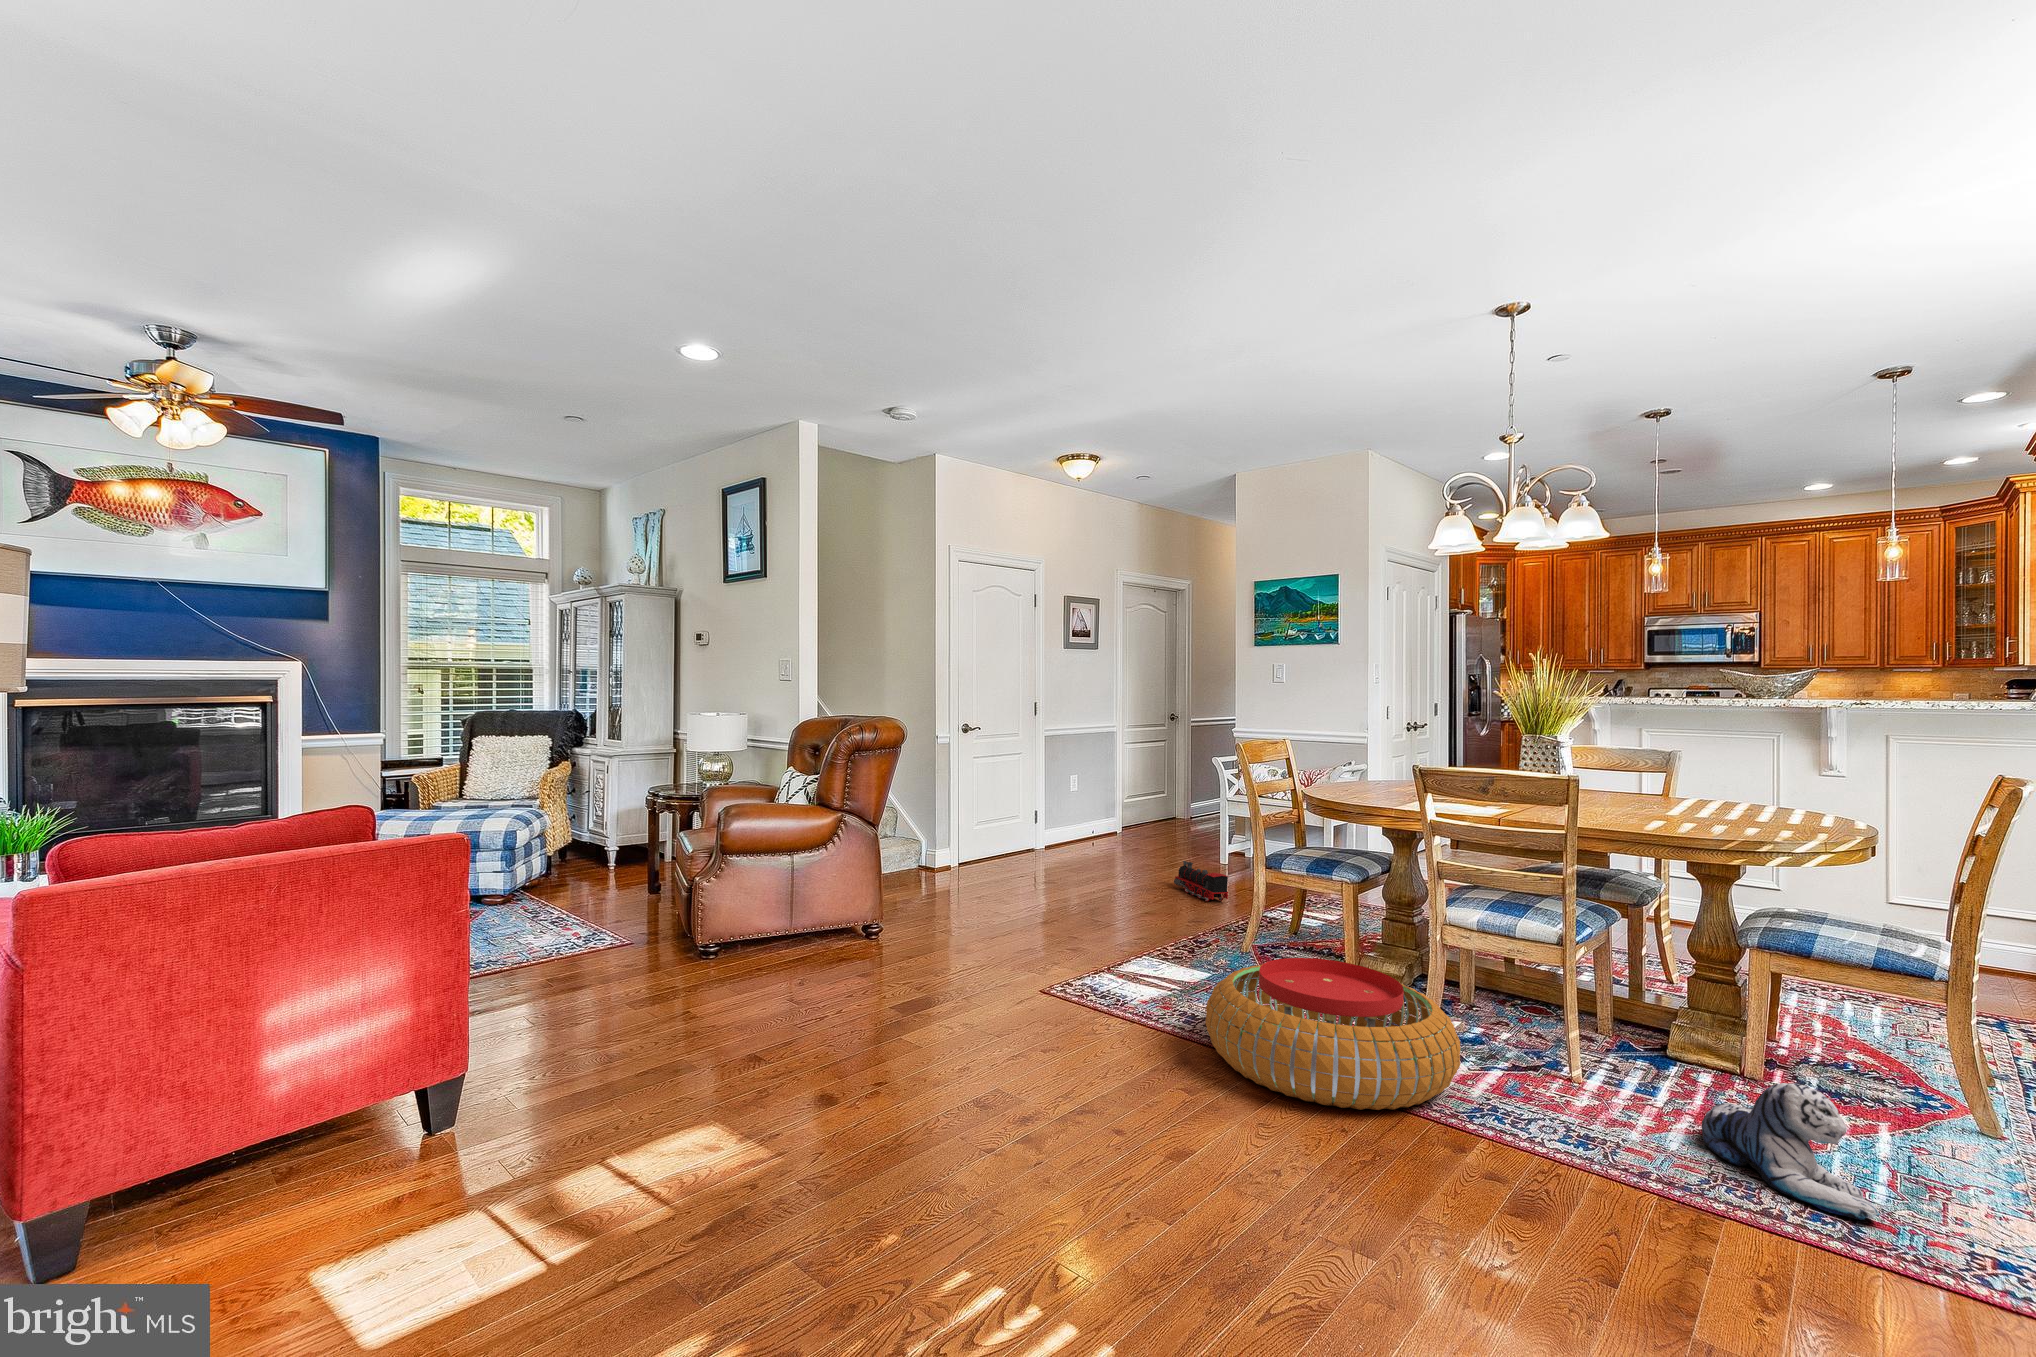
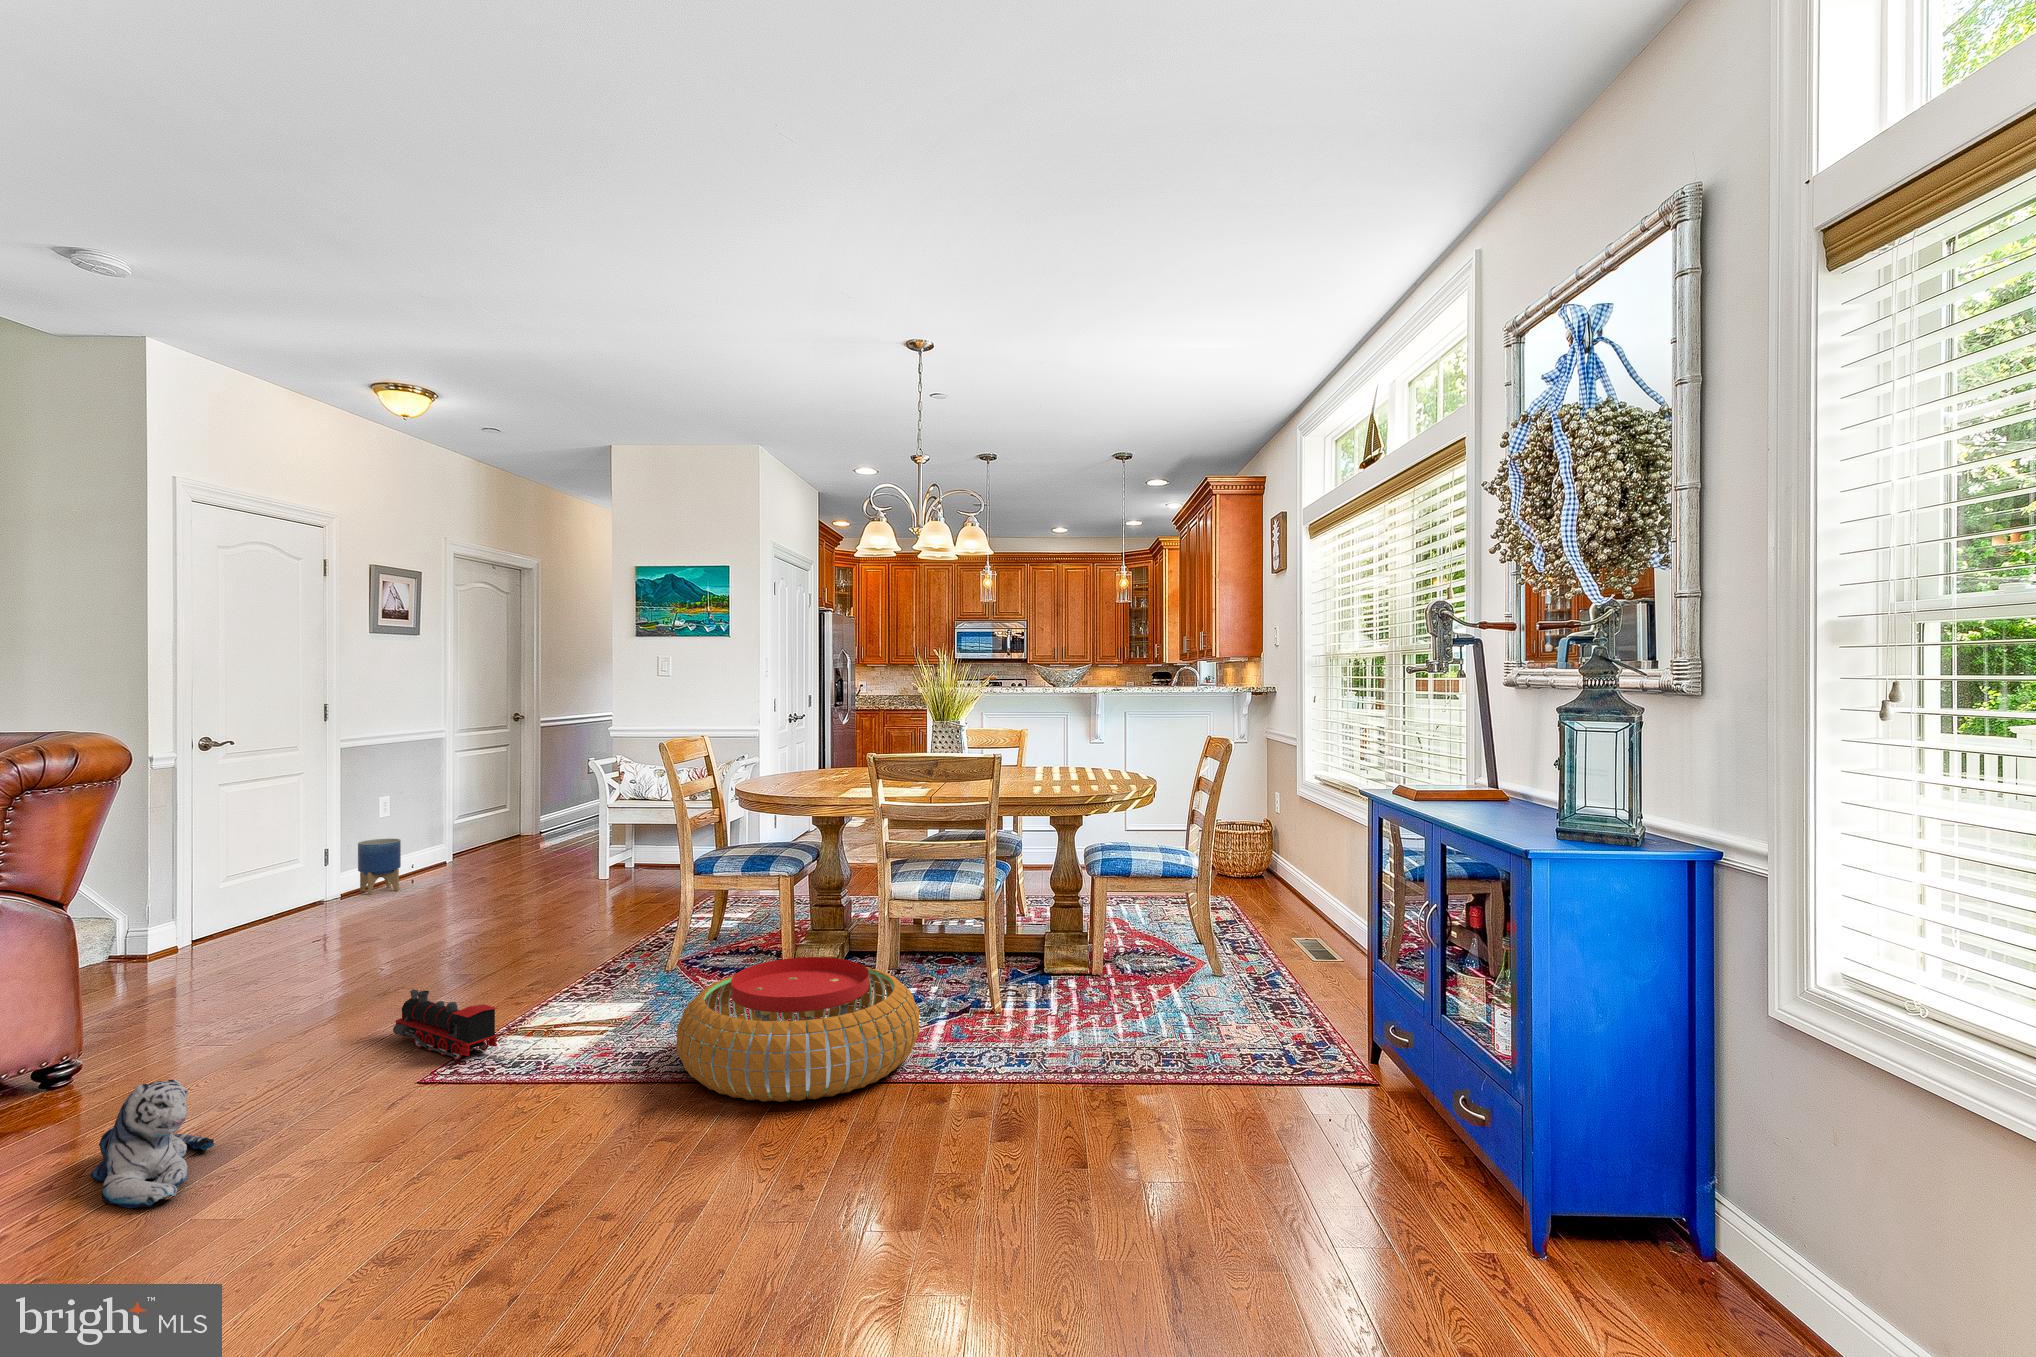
planter: none [1051,806,1079,848] -> present [358,839,401,895]
toy train: present [1174,861,1228,901] -> present [393,989,498,1060]
plush toy: present [1702,1083,1880,1220] -> present [90,1080,215,1208]

